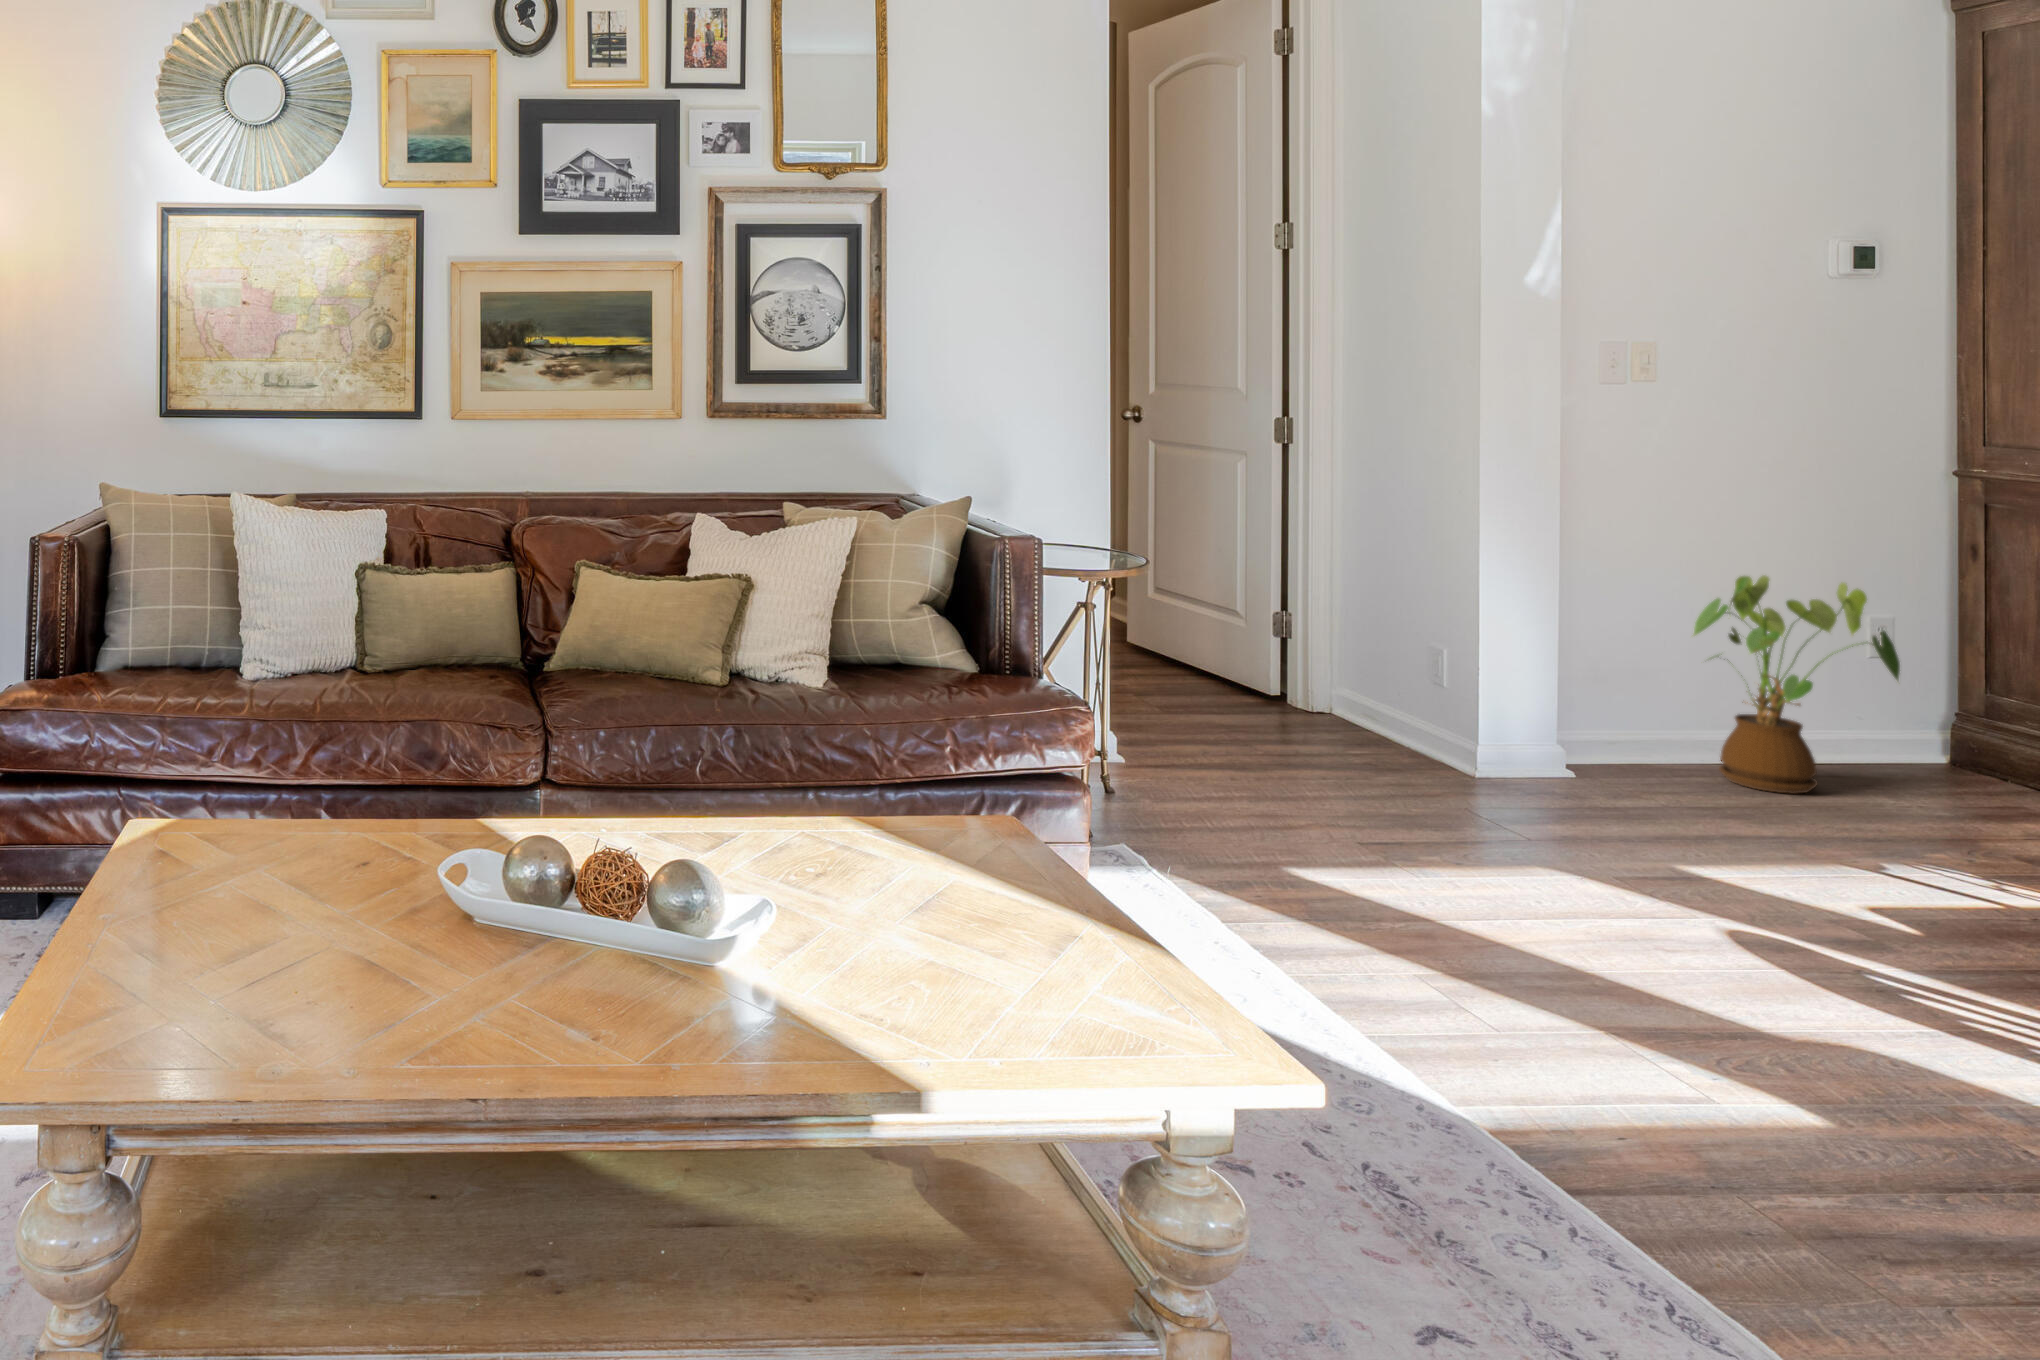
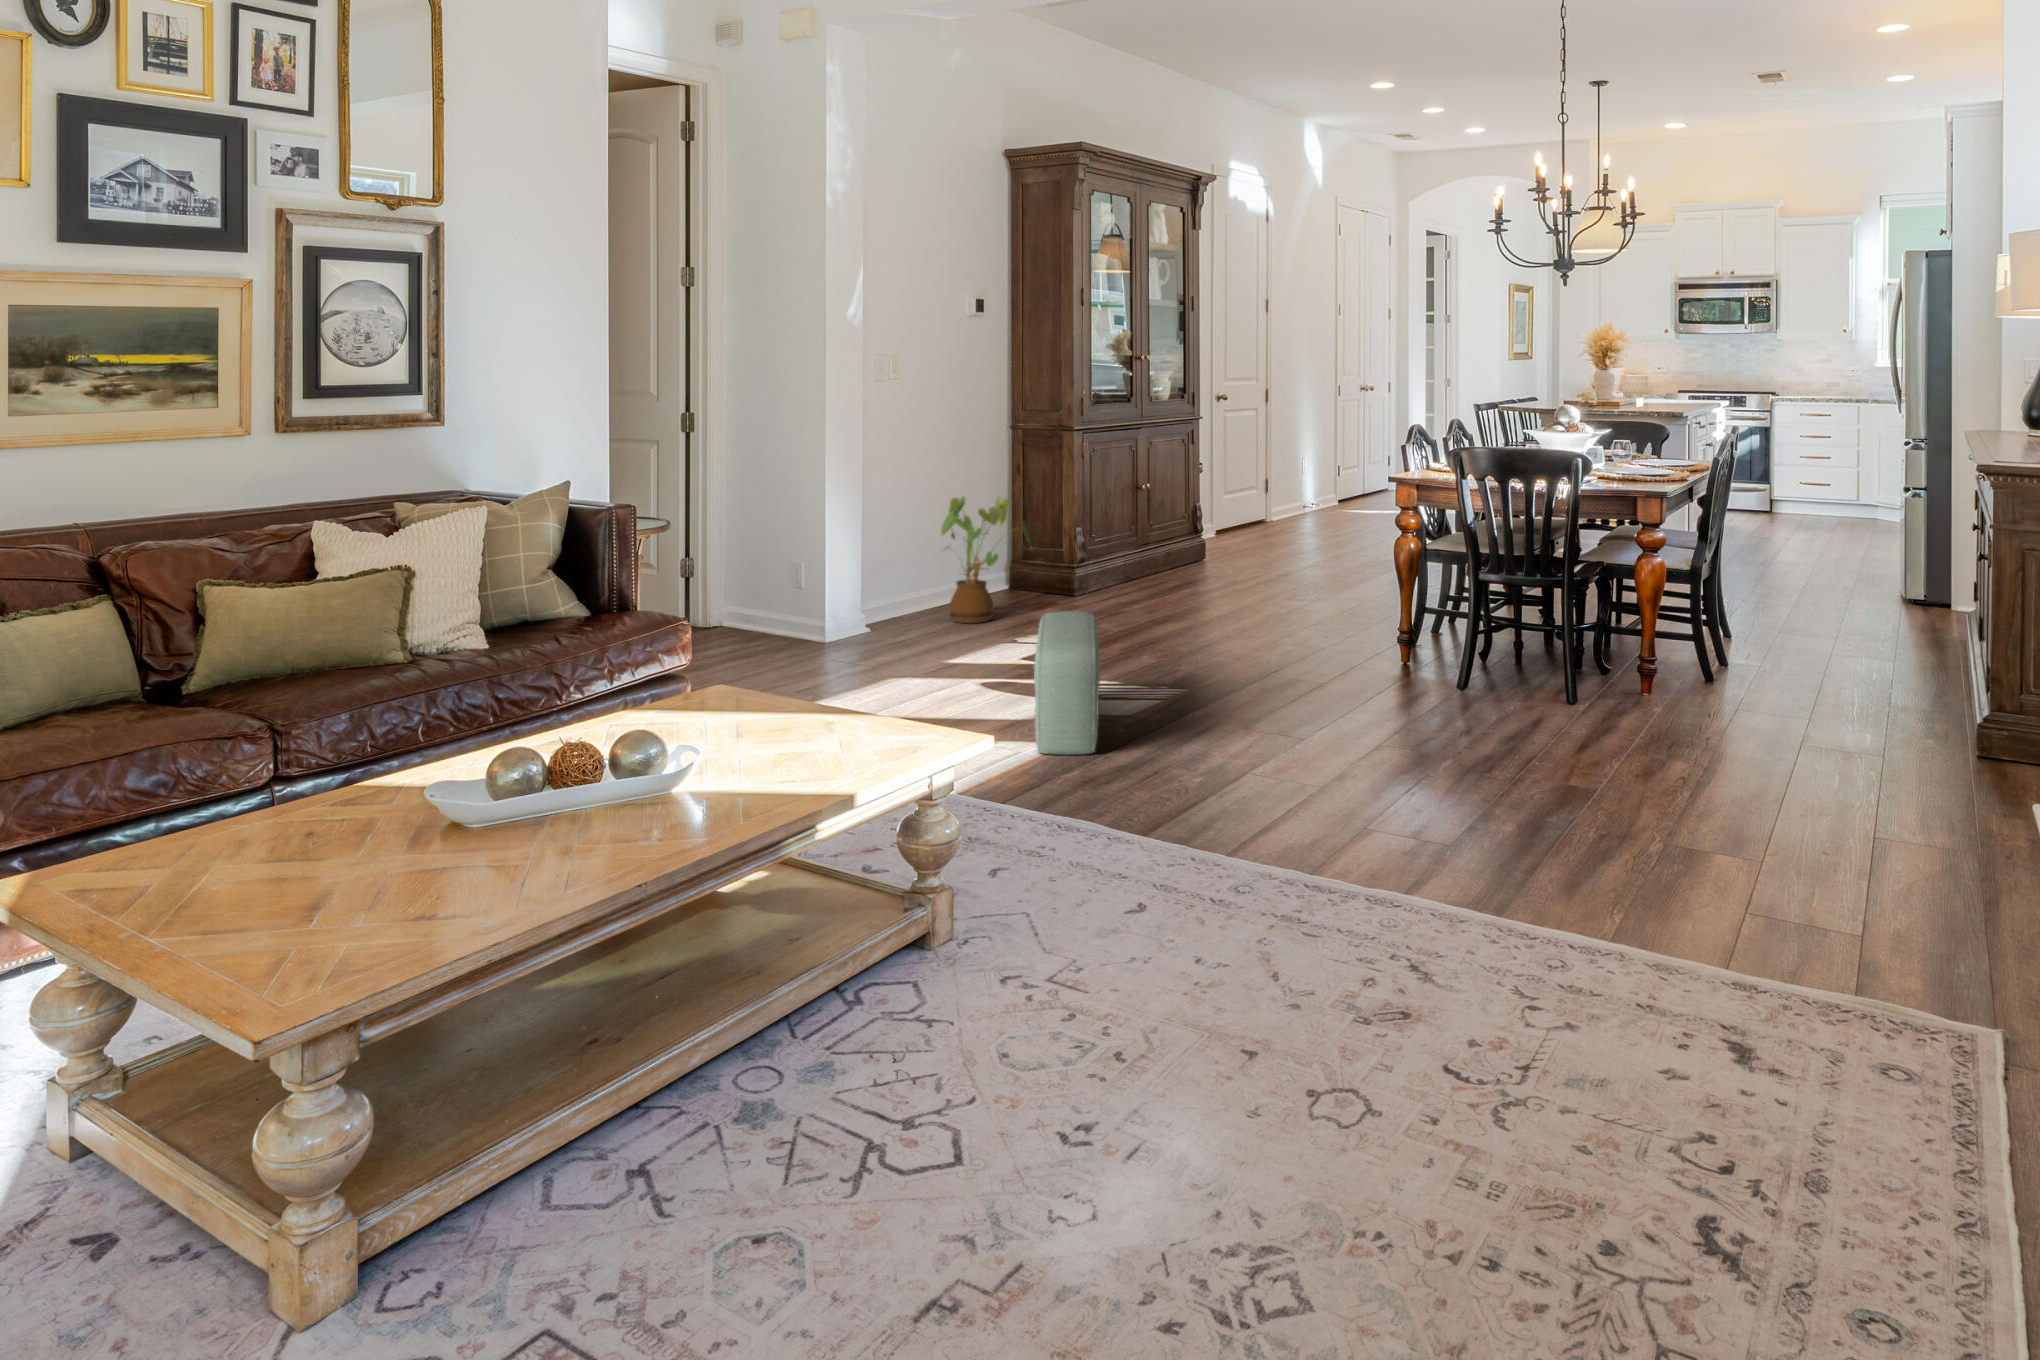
pouf: none [1662,804,1901,1098] -> present [1034,611,1100,755]

